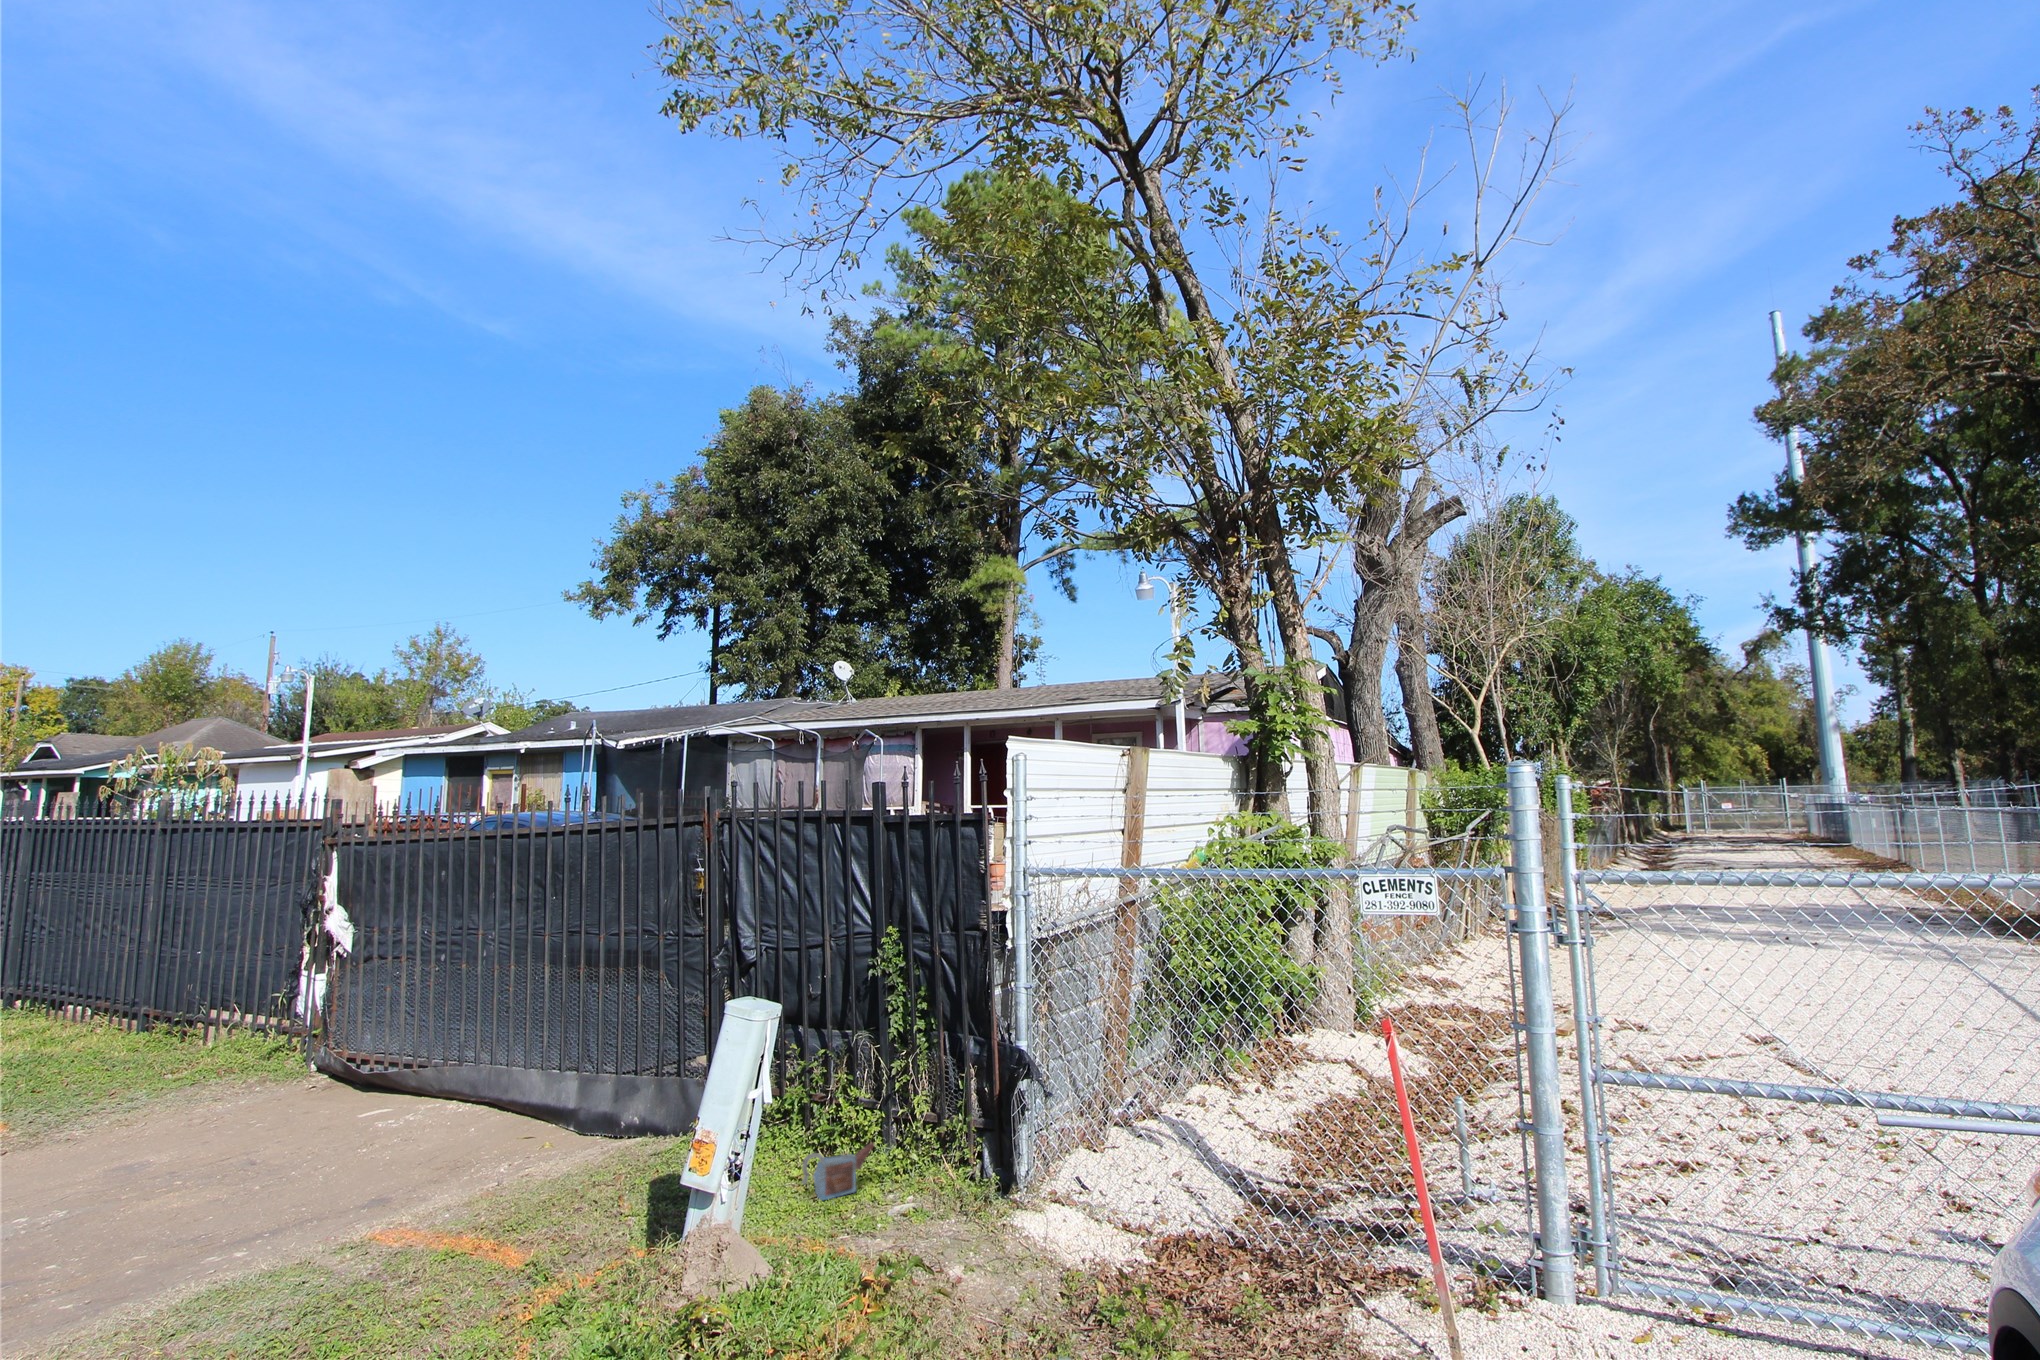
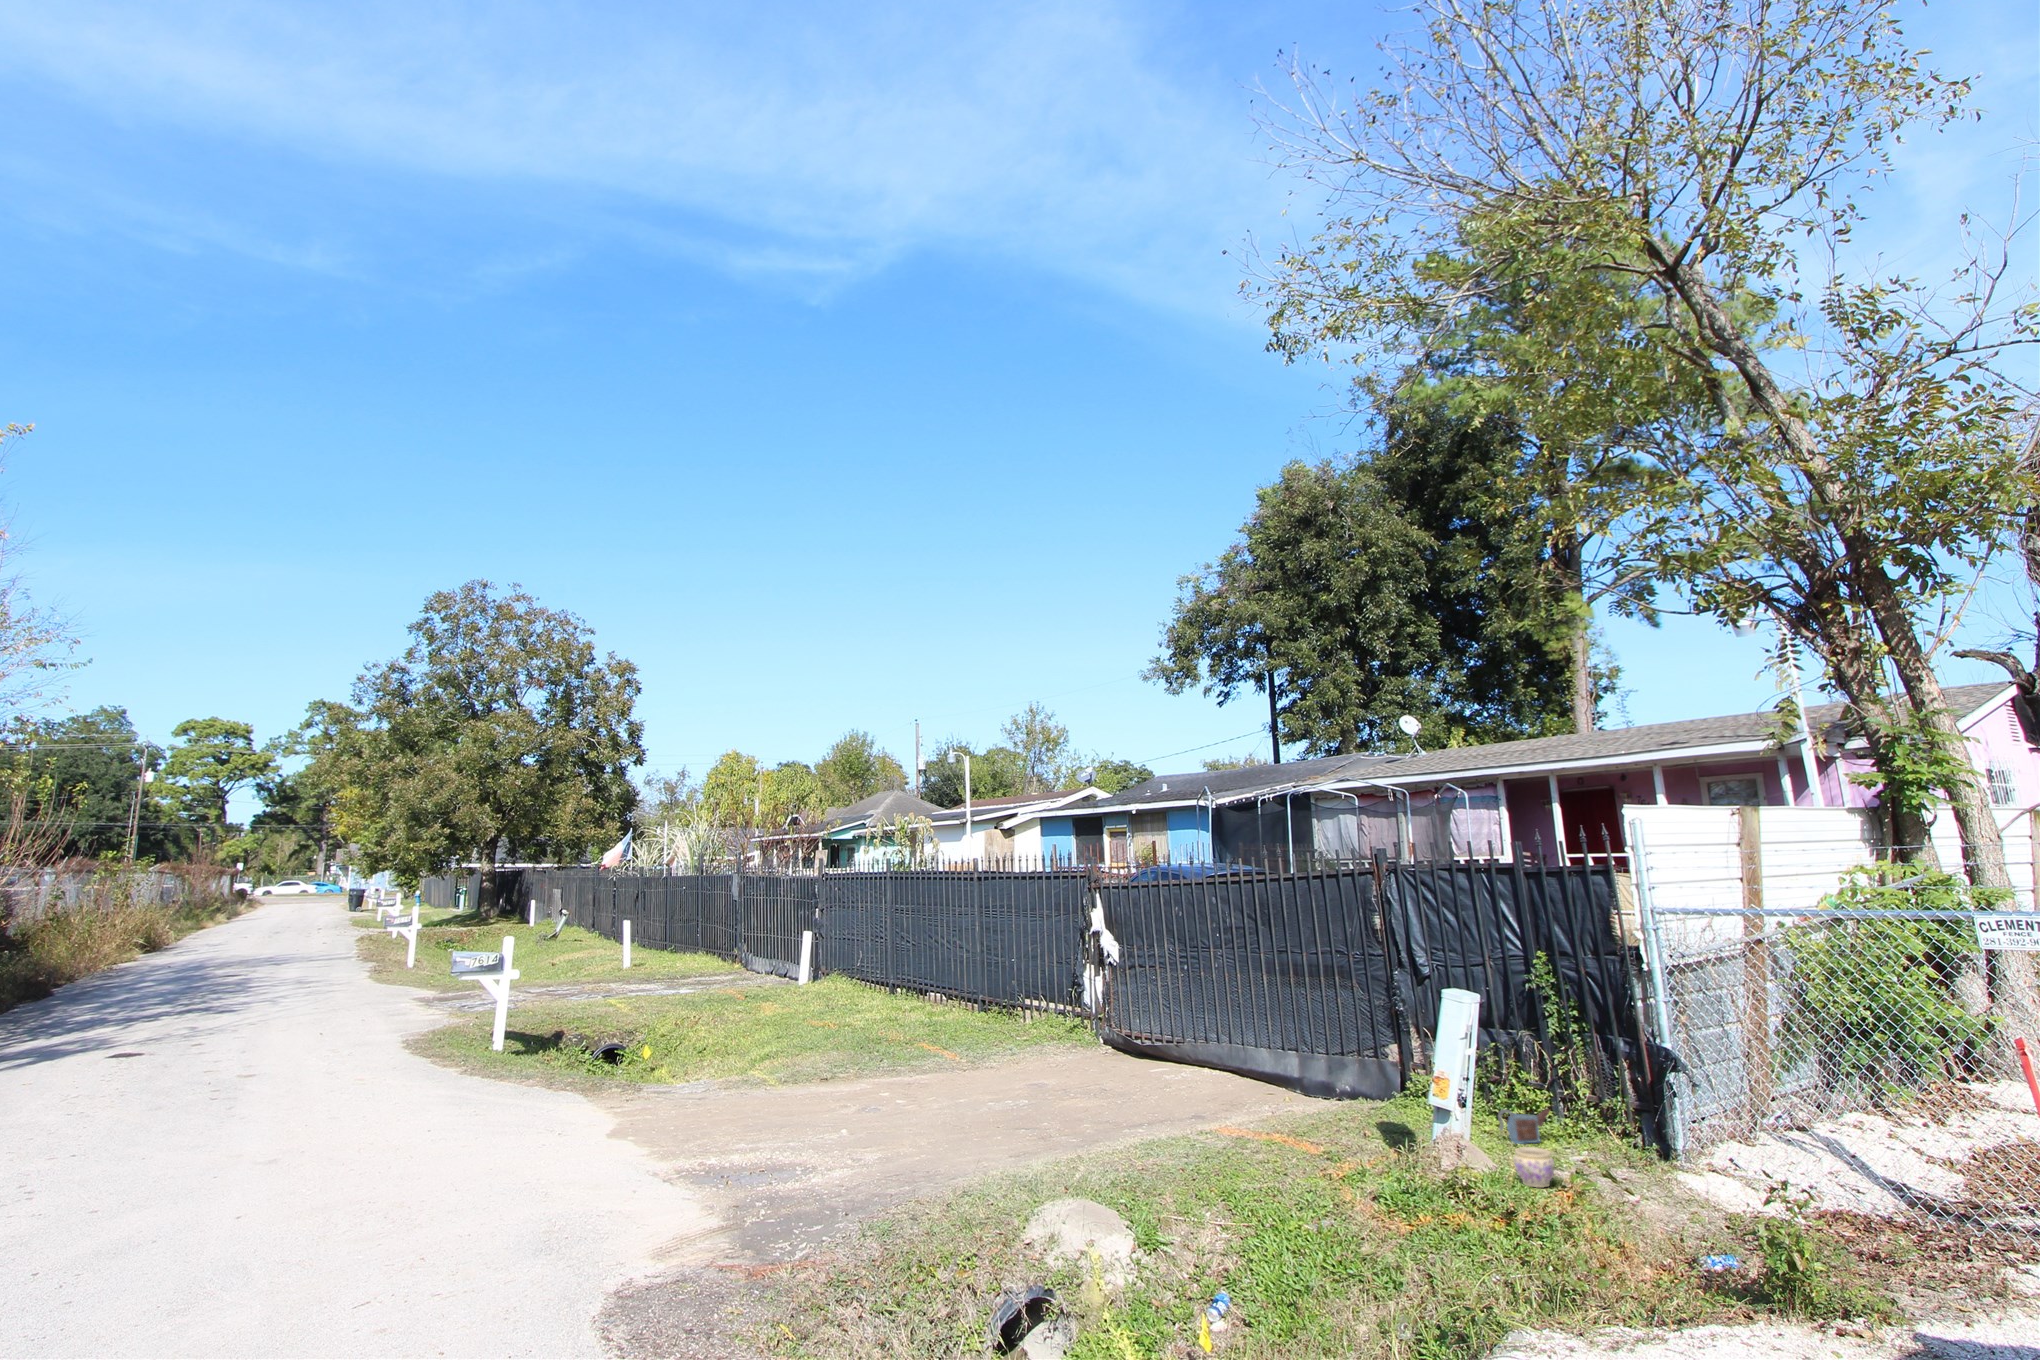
planter: none [797,1224,855,1291] -> present [1513,1147,1555,1188]

